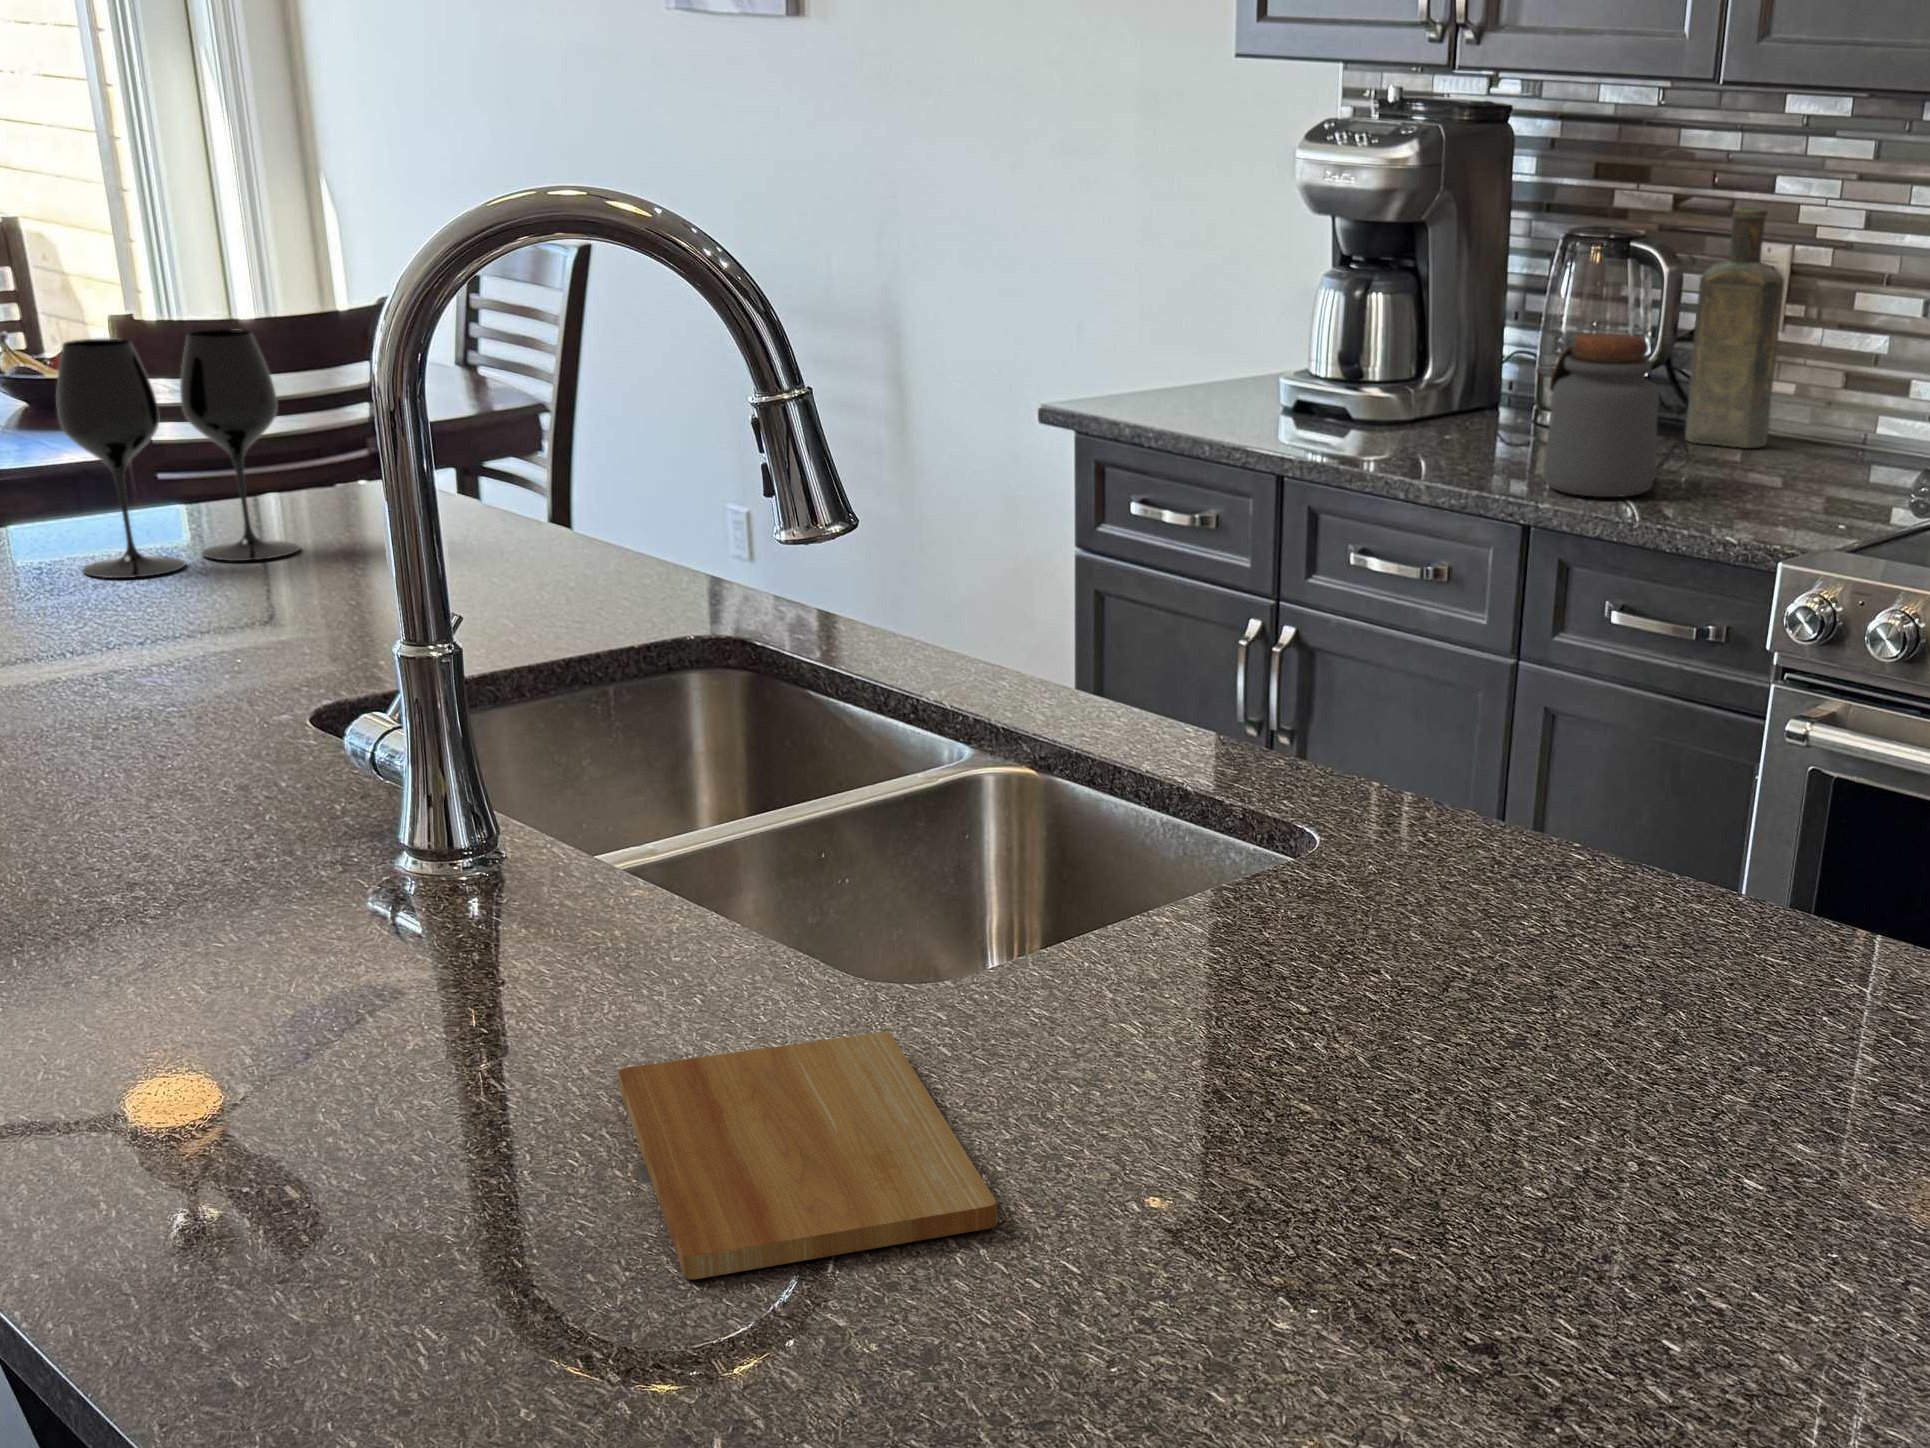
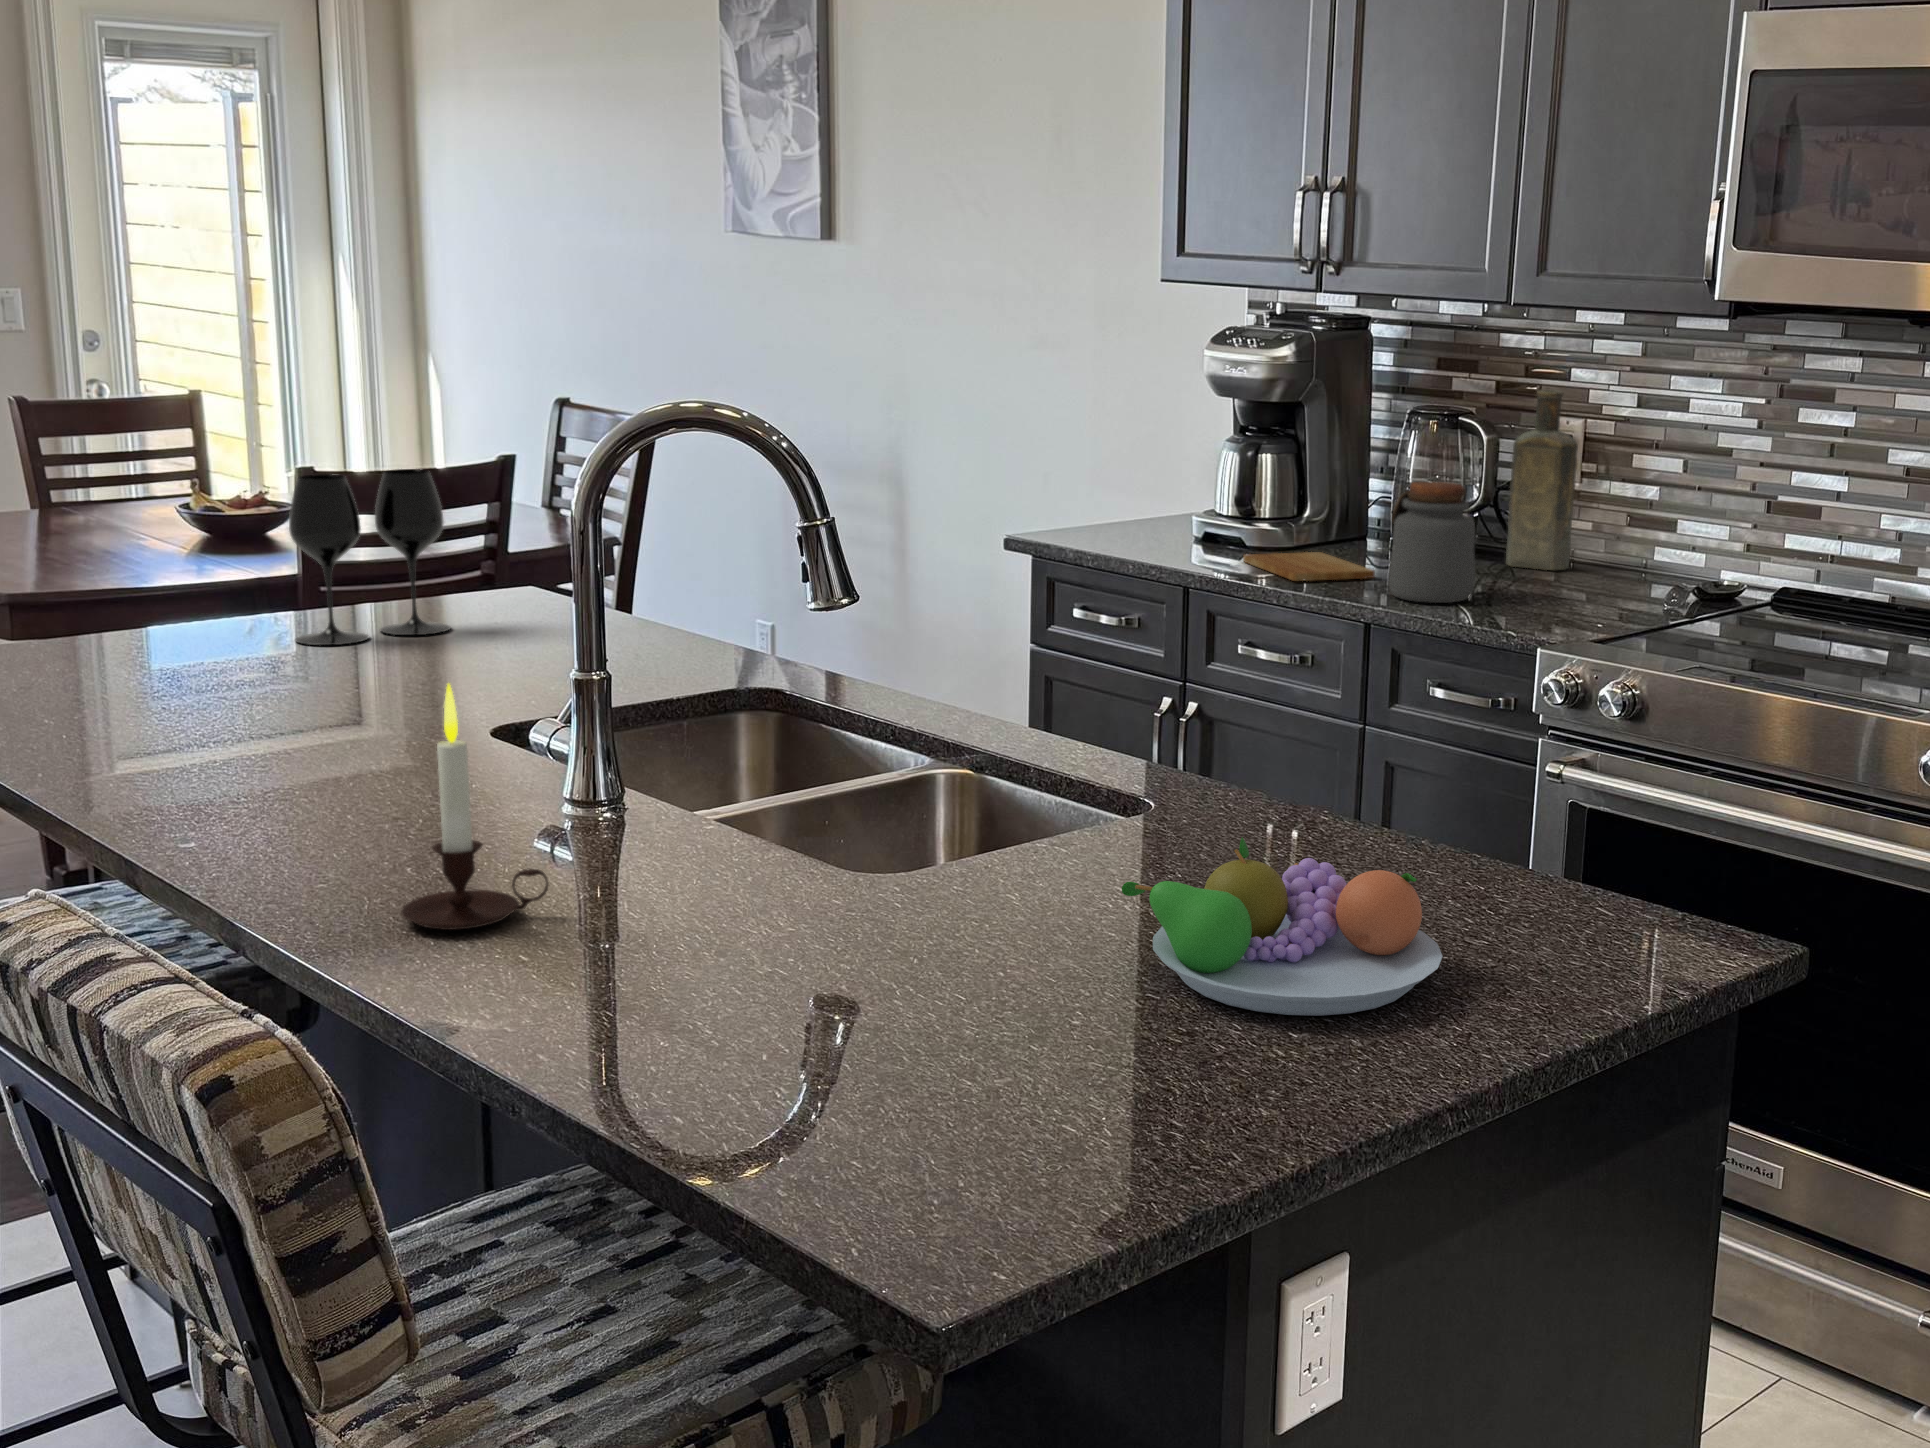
candle: none [135,706,366,1090] -> present [402,684,548,930]
fruit bowl: none [1248,930,1746,1234] -> present [1122,838,1443,1016]
cutting board: present [618,1032,997,1280] -> present [1243,552,1375,581]

